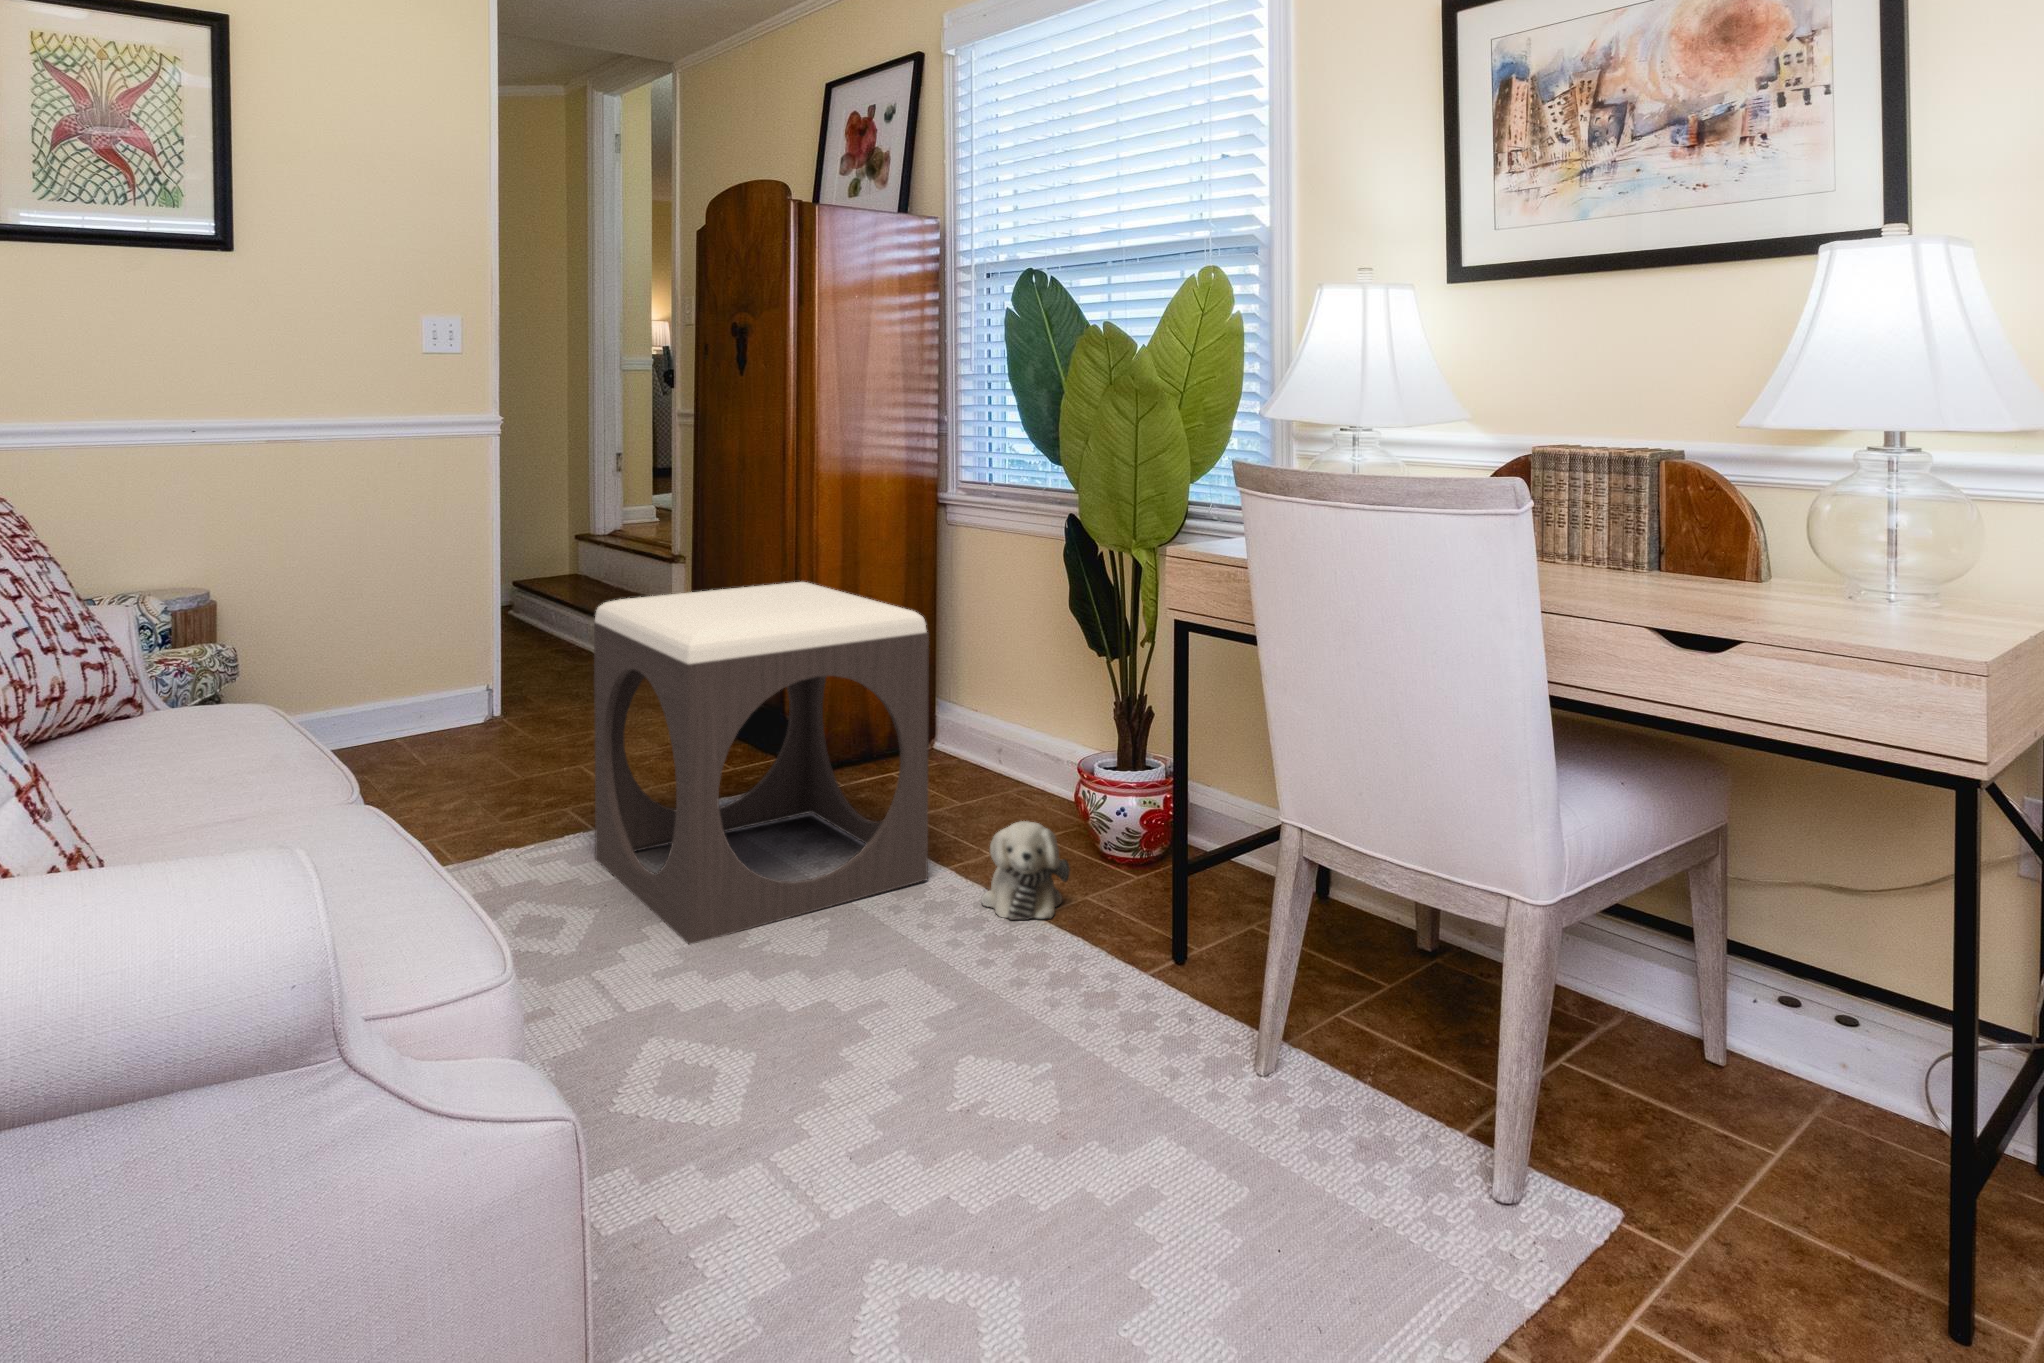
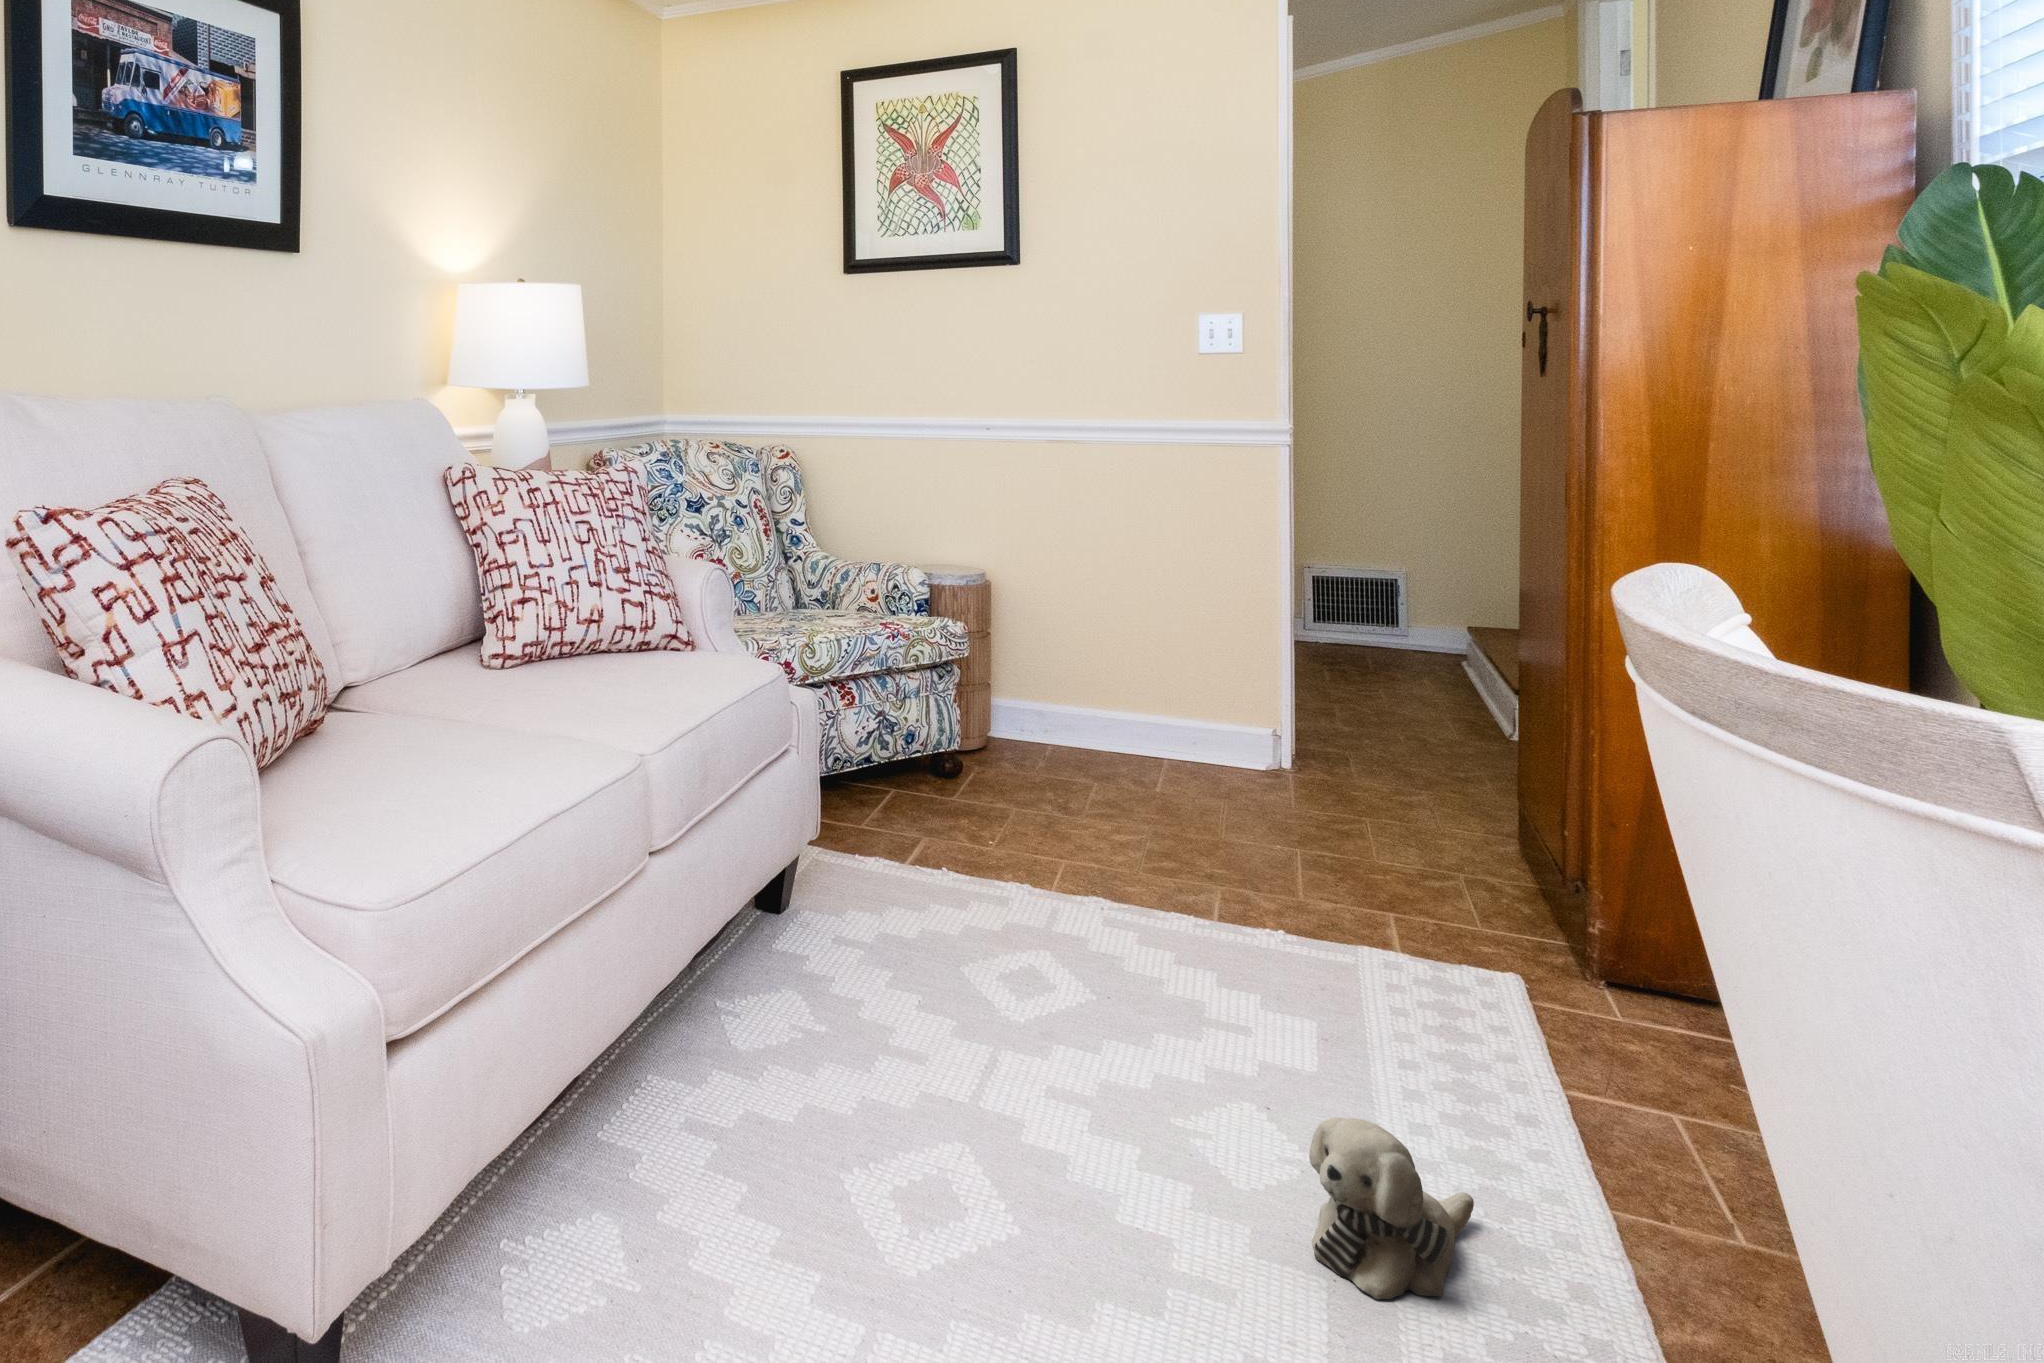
footstool: present [594,582,929,944] -> none [957,645,1359,1146]

